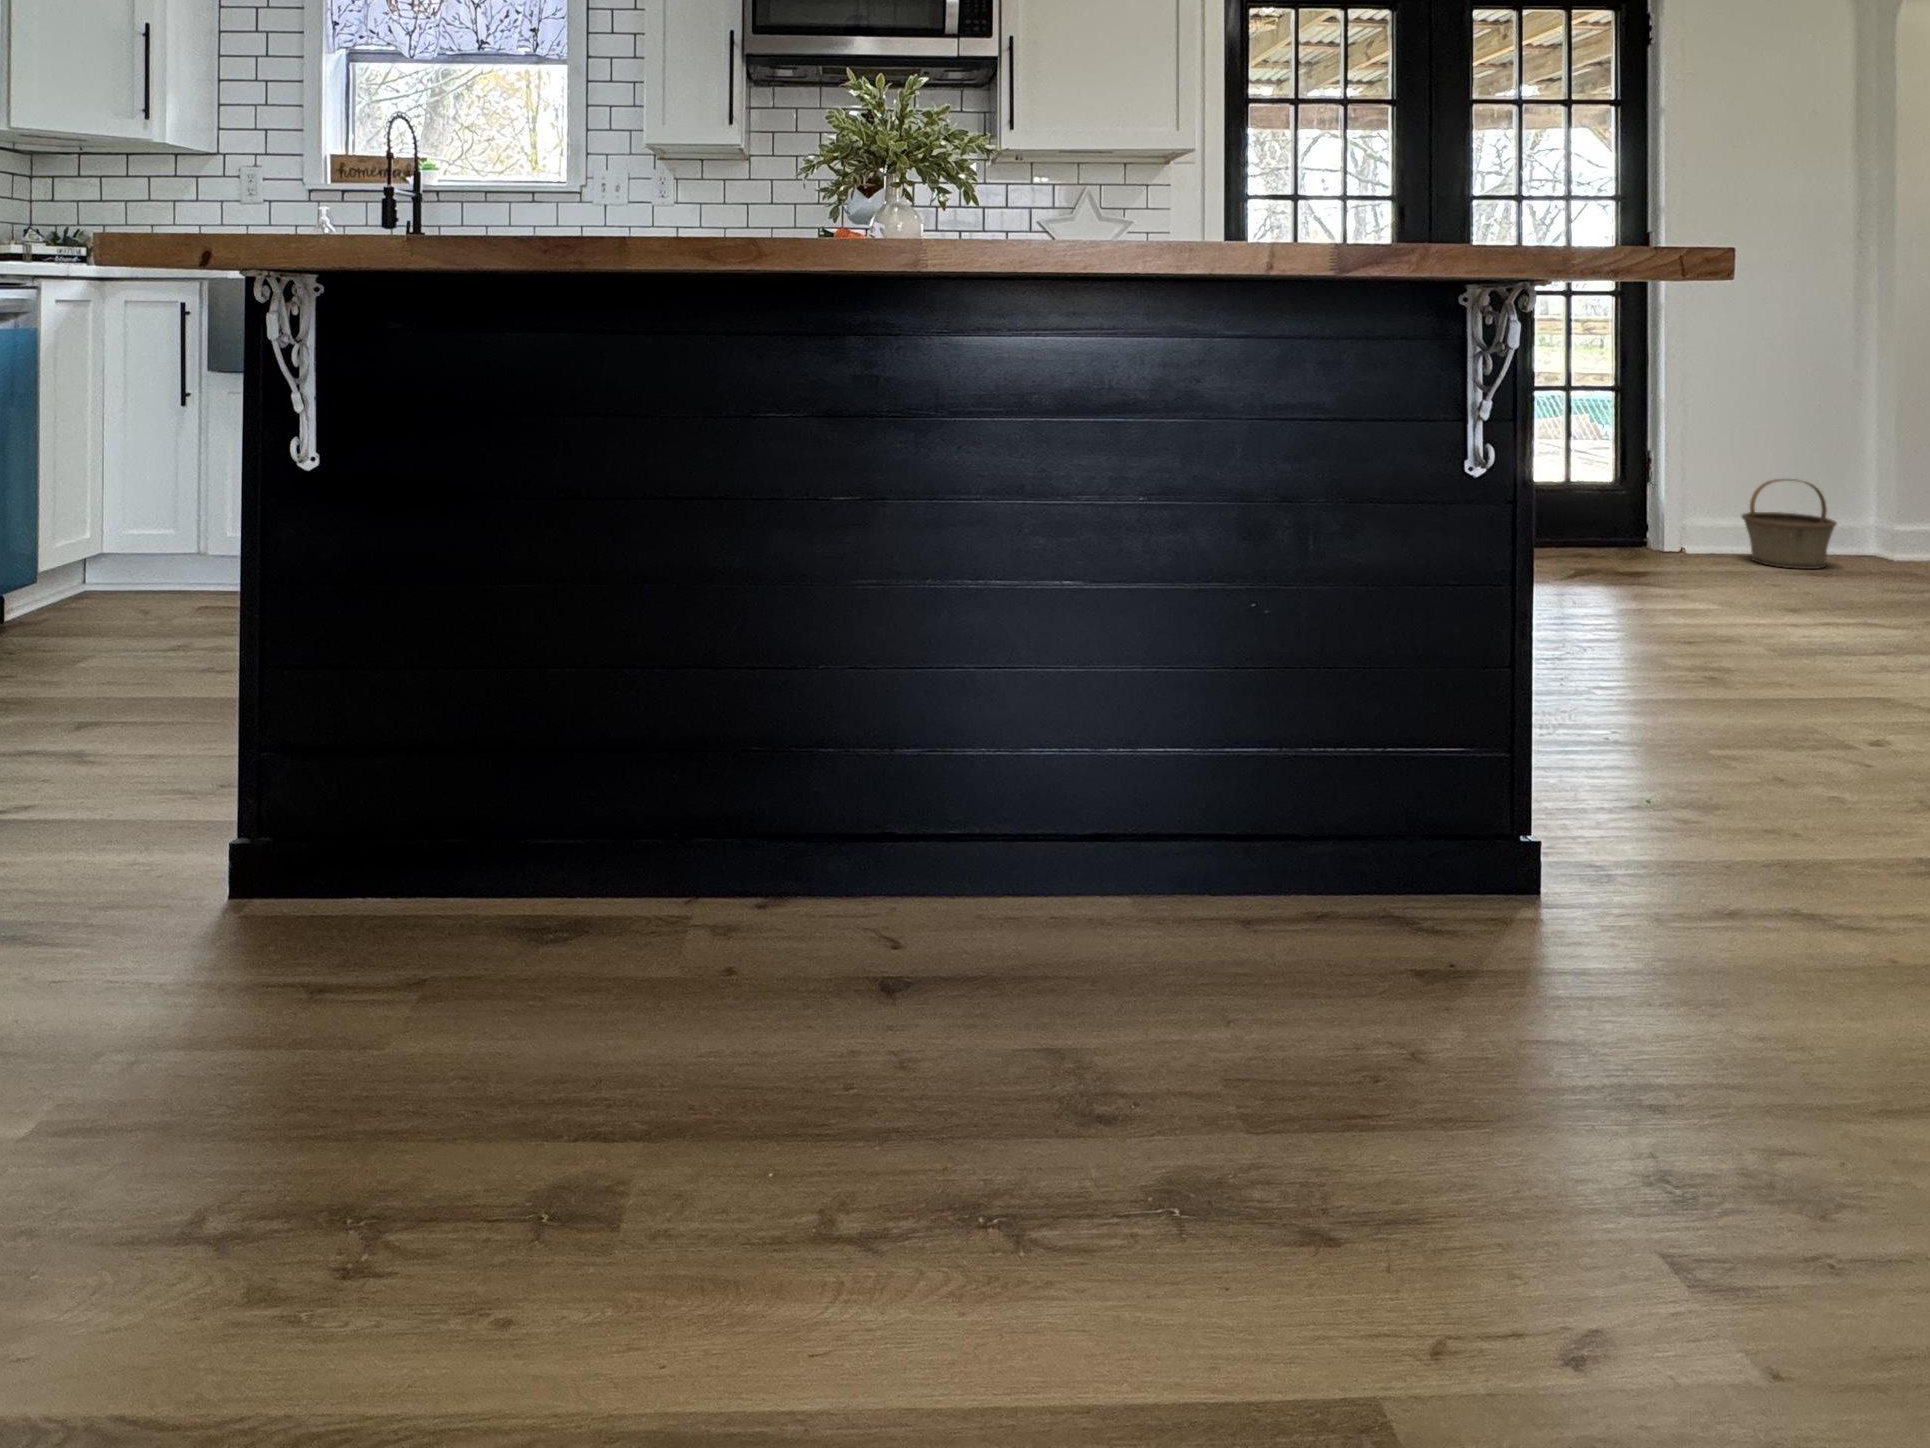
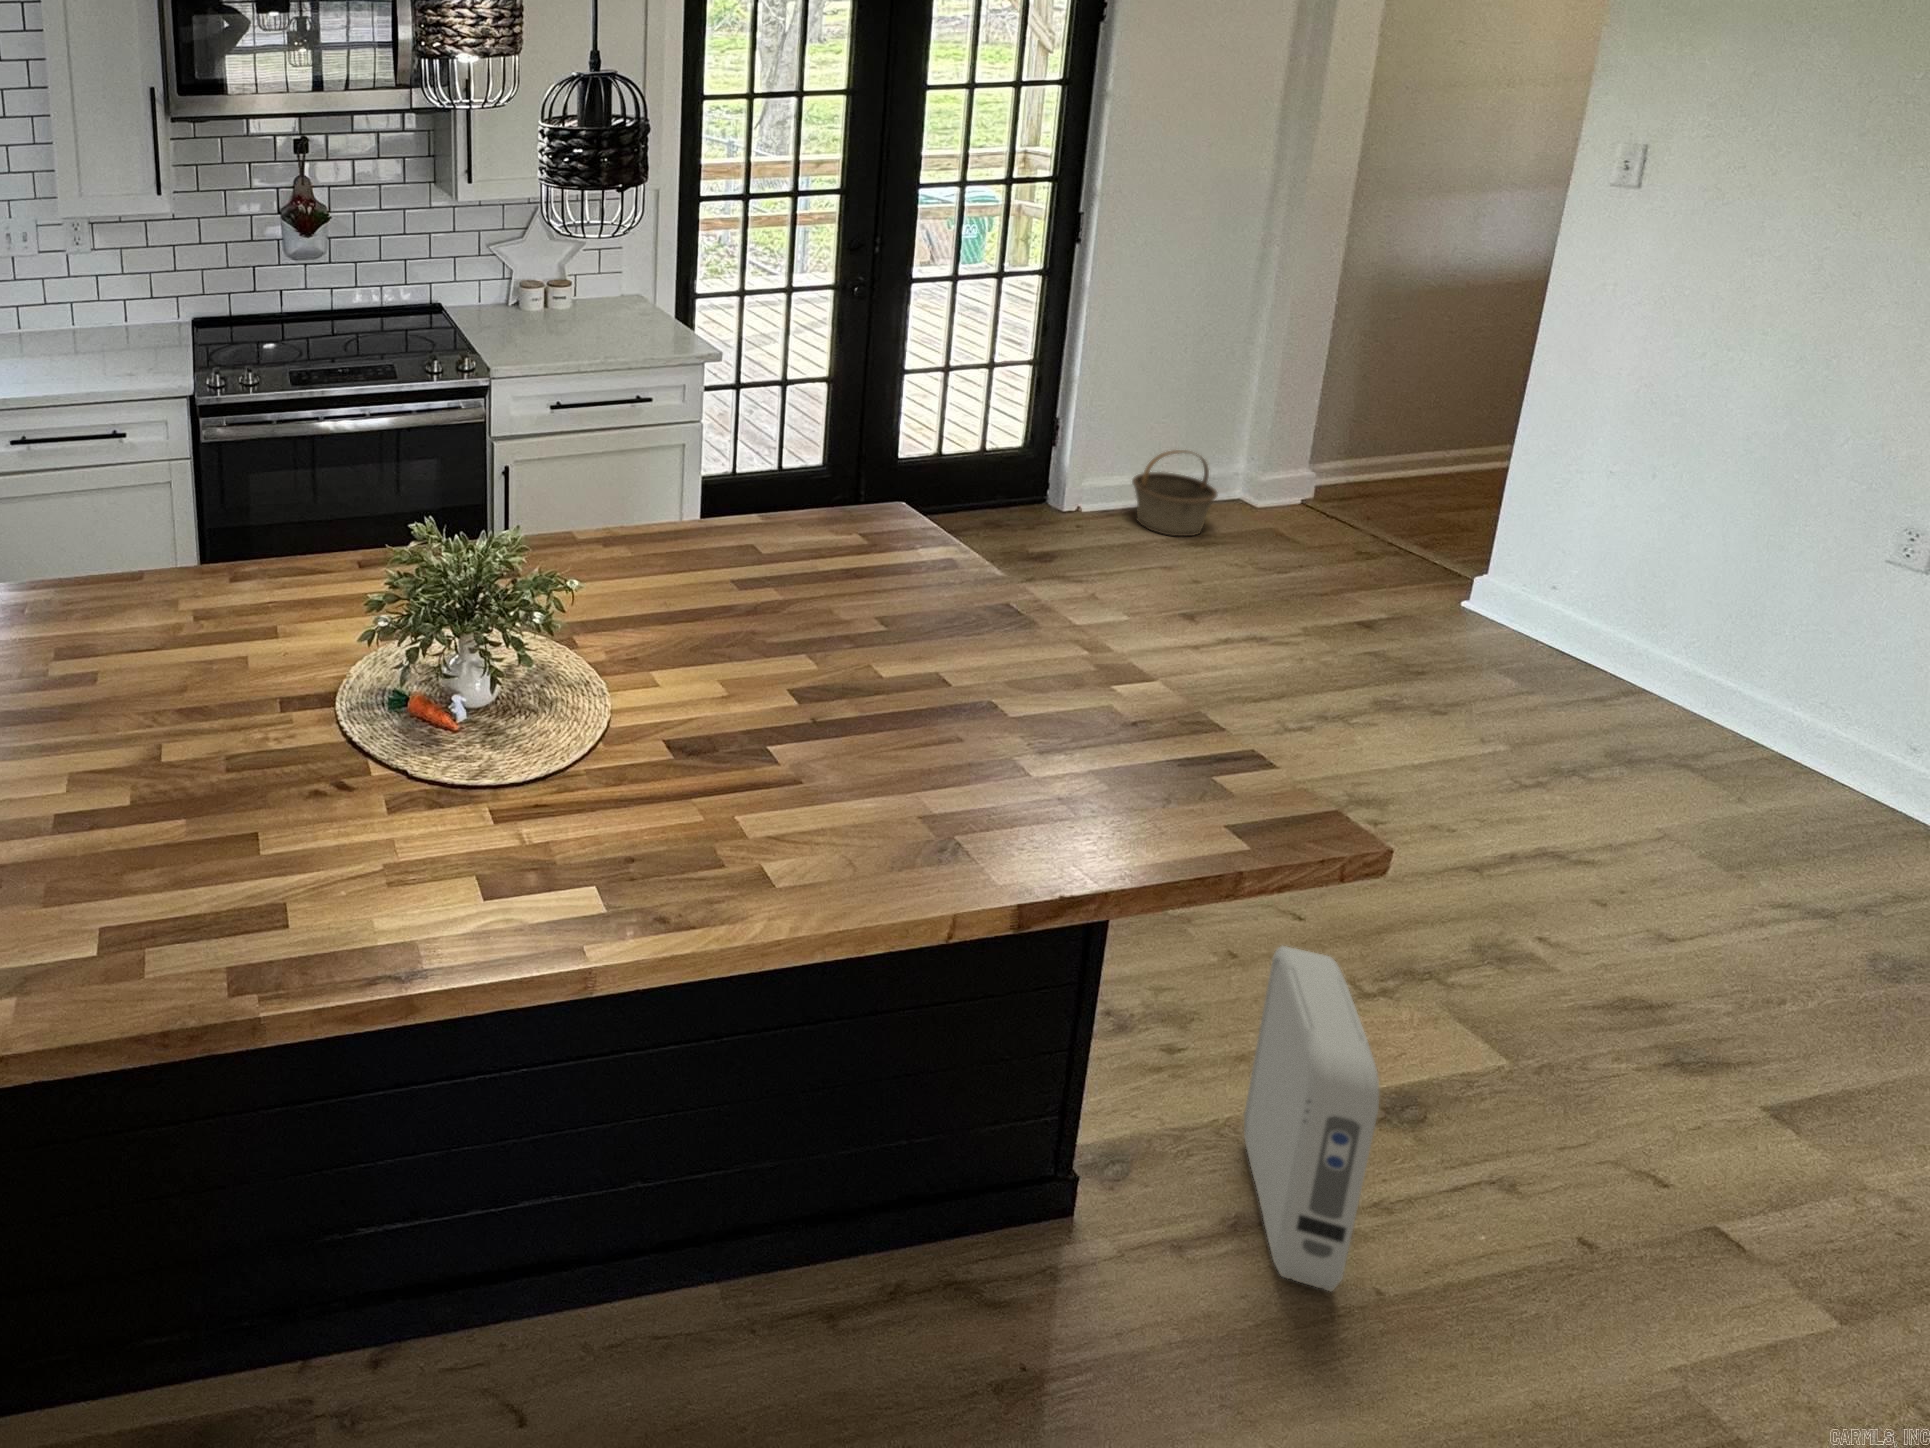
air purifier: none [1725,570,1803,893] -> present [1244,946,1379,1292]

